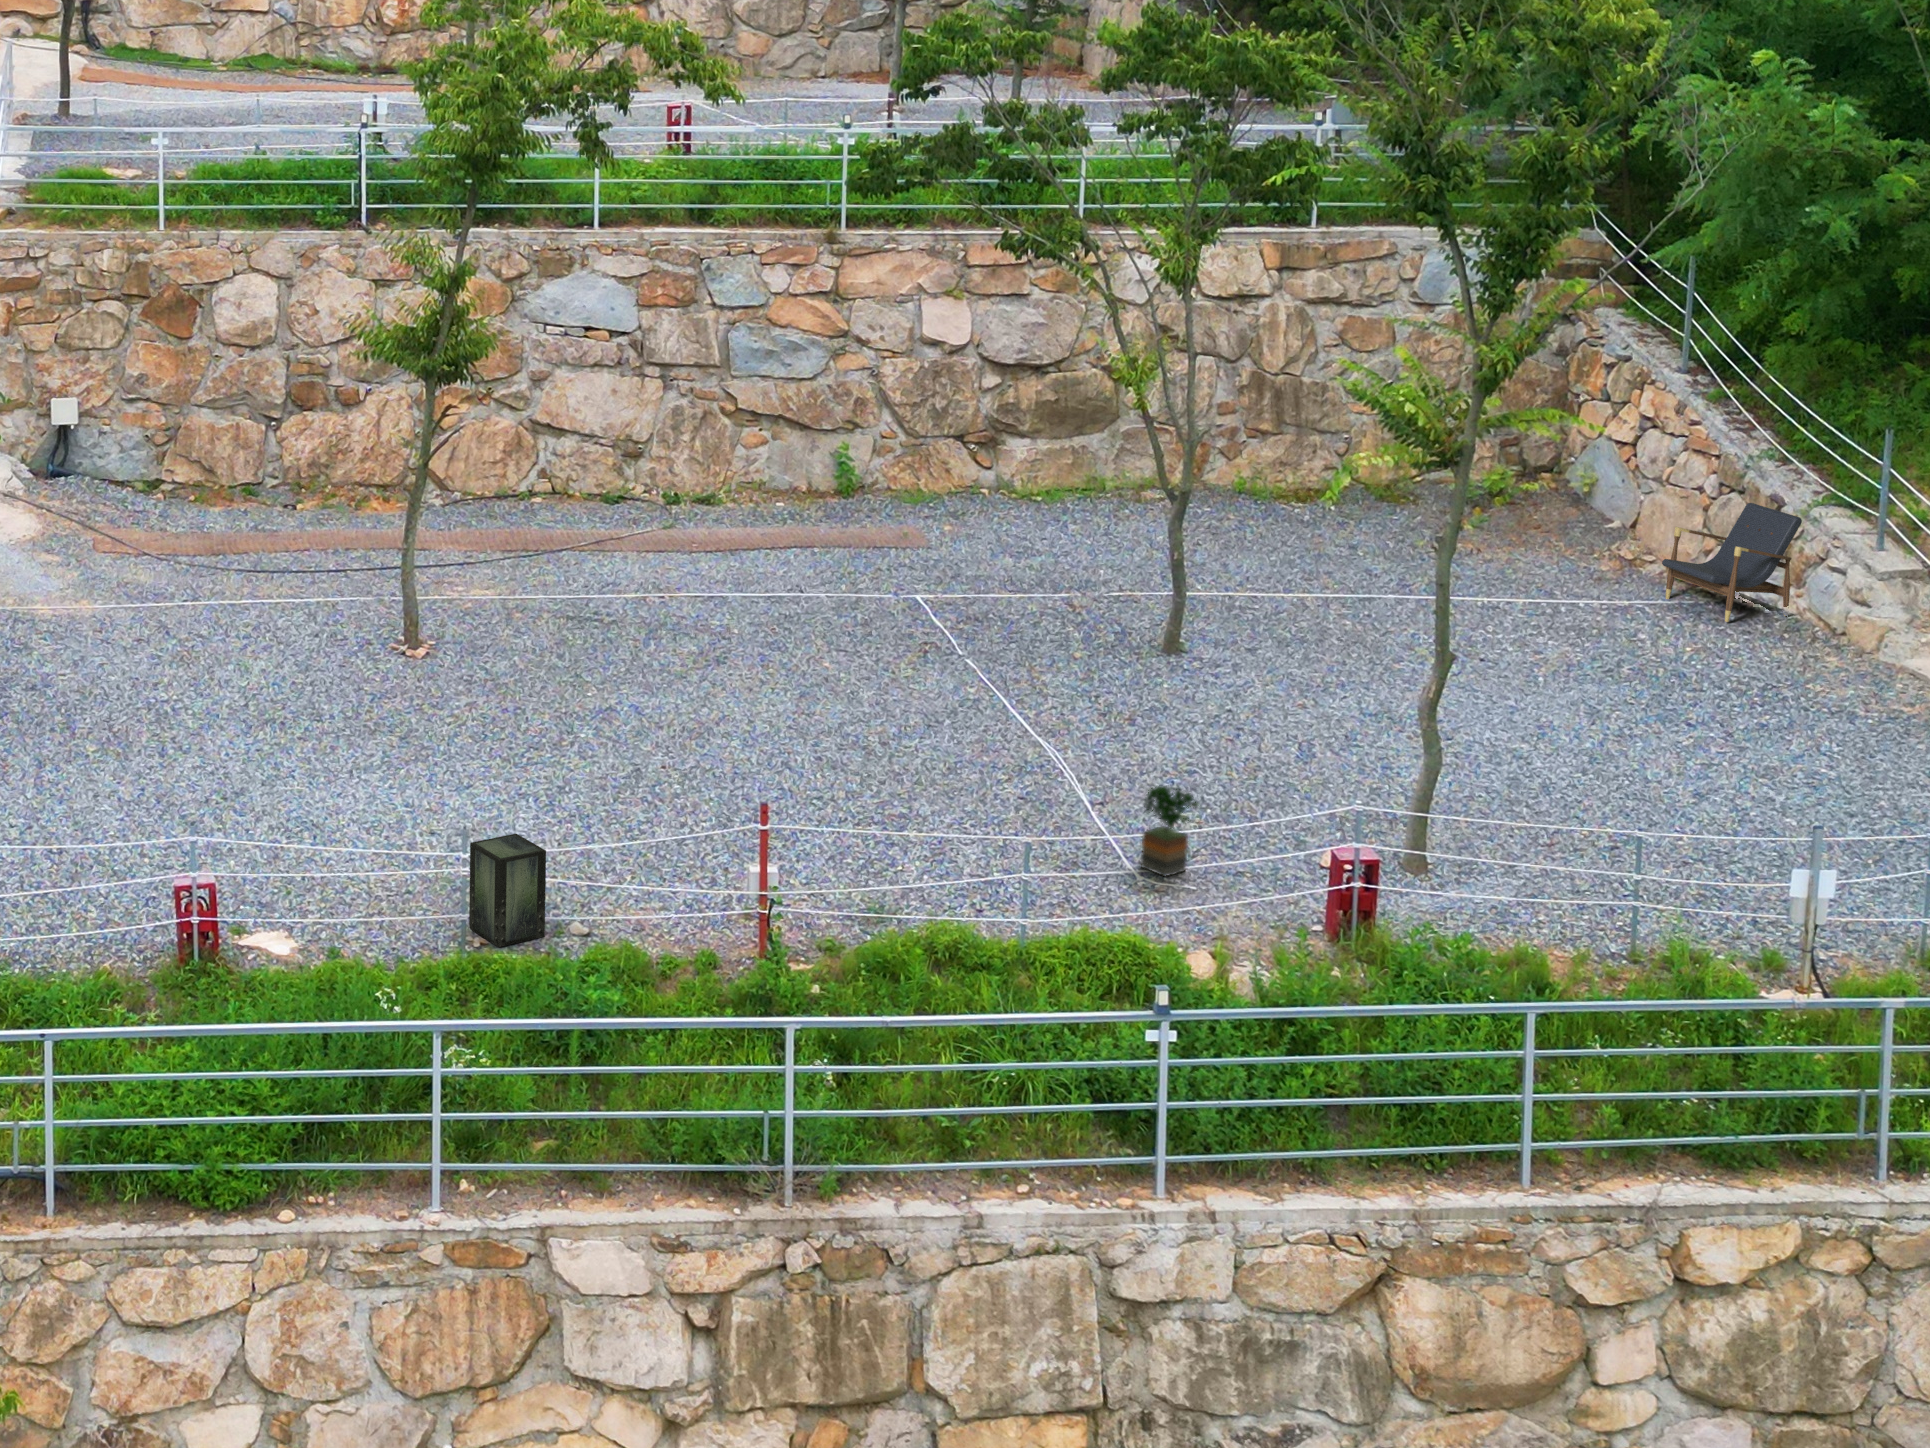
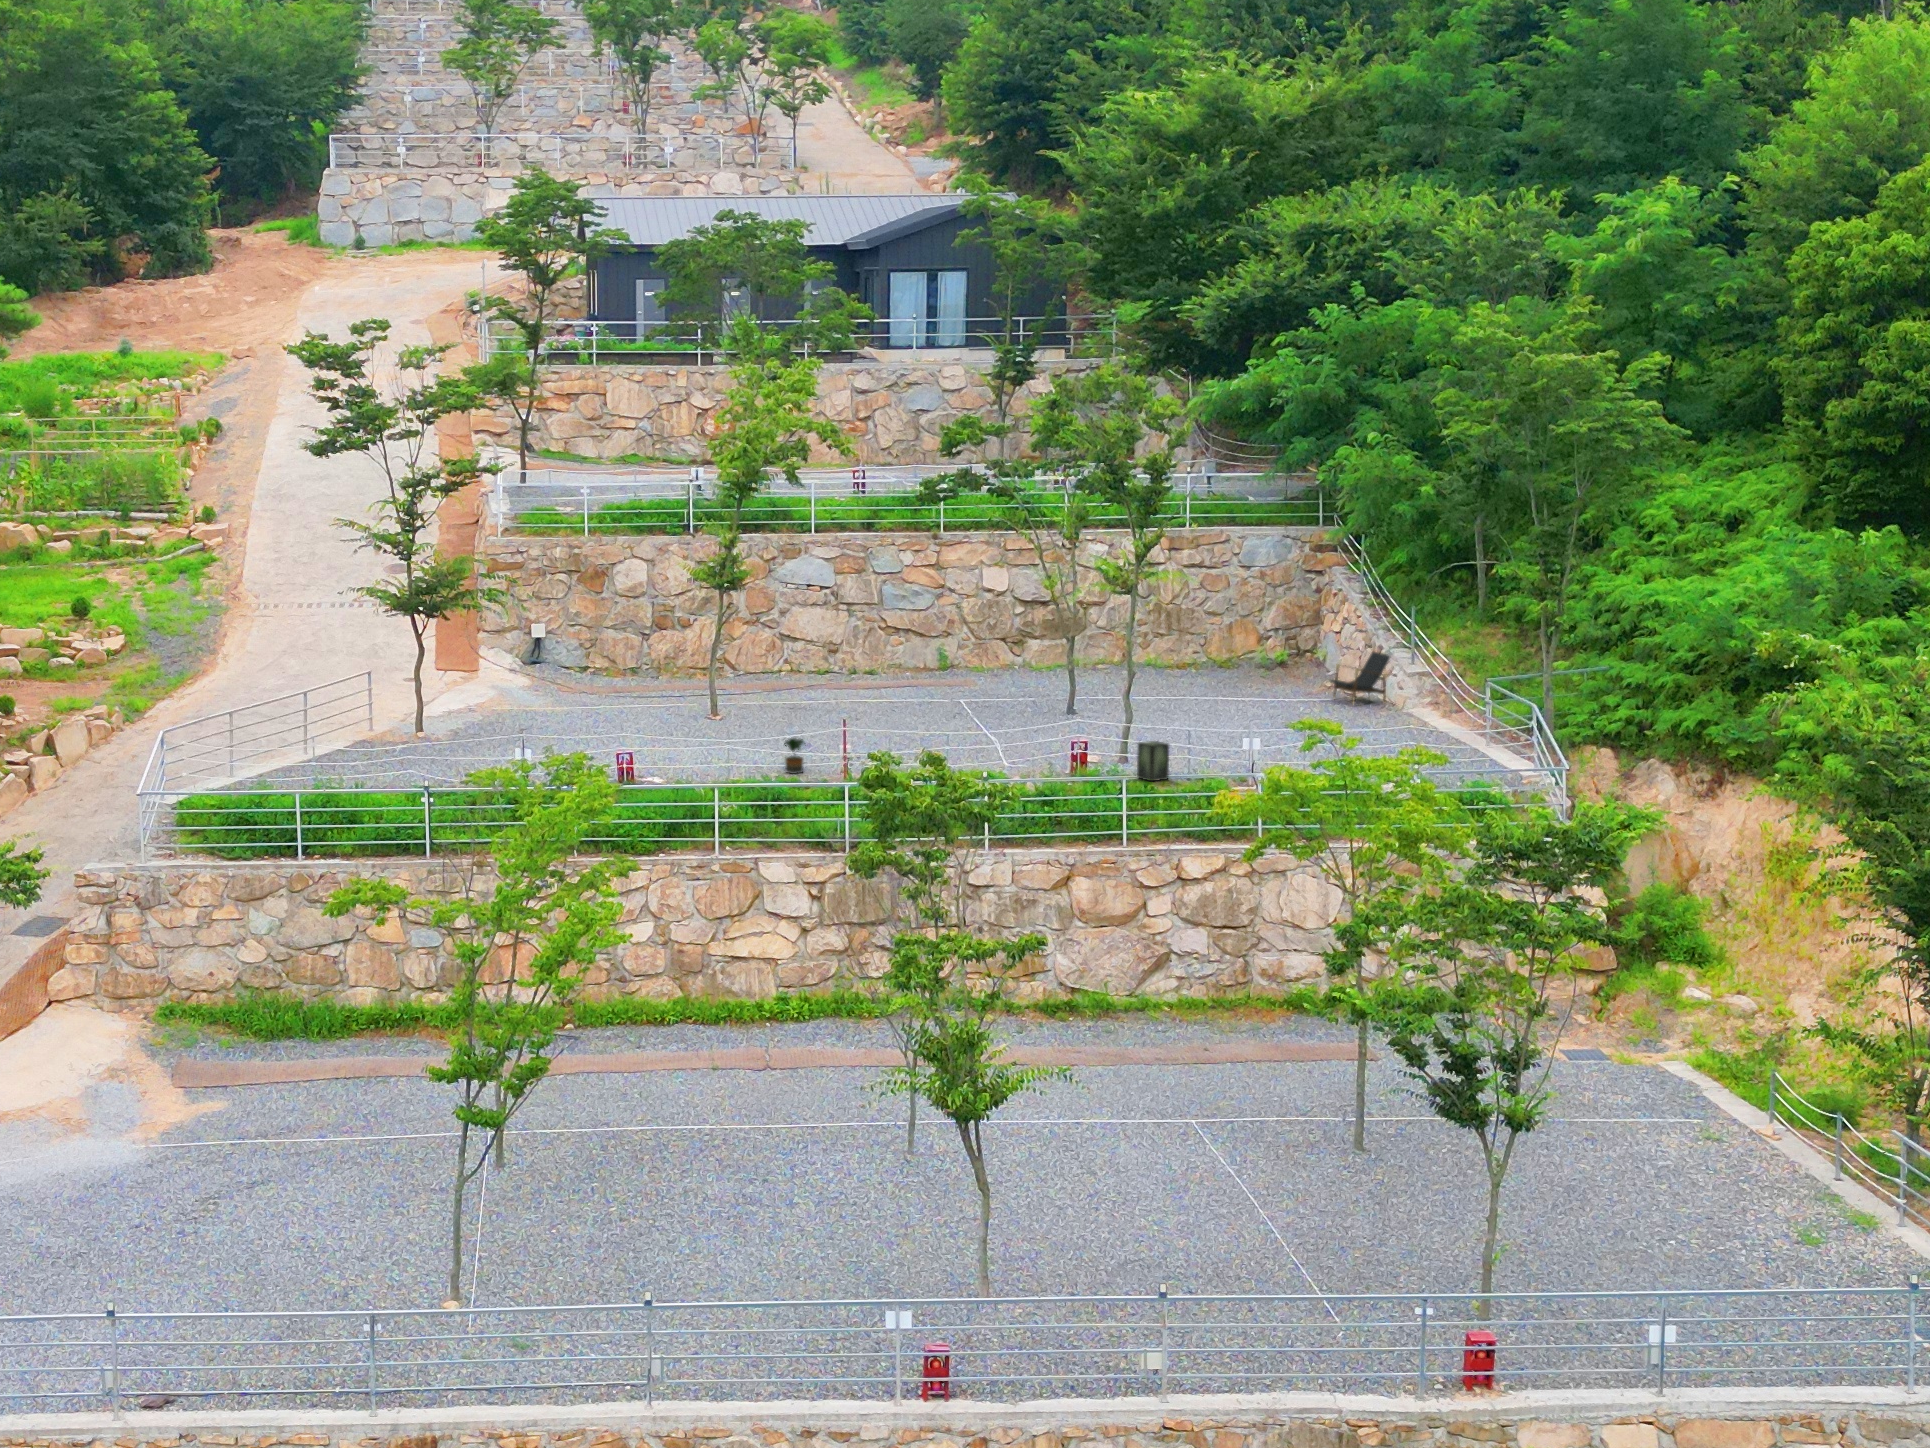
potted tree: present [1141,786,1199,876] -> present [784,738,806,774]
storage box: present [469,834,546,947] -> present [1137,741,1169,781]

